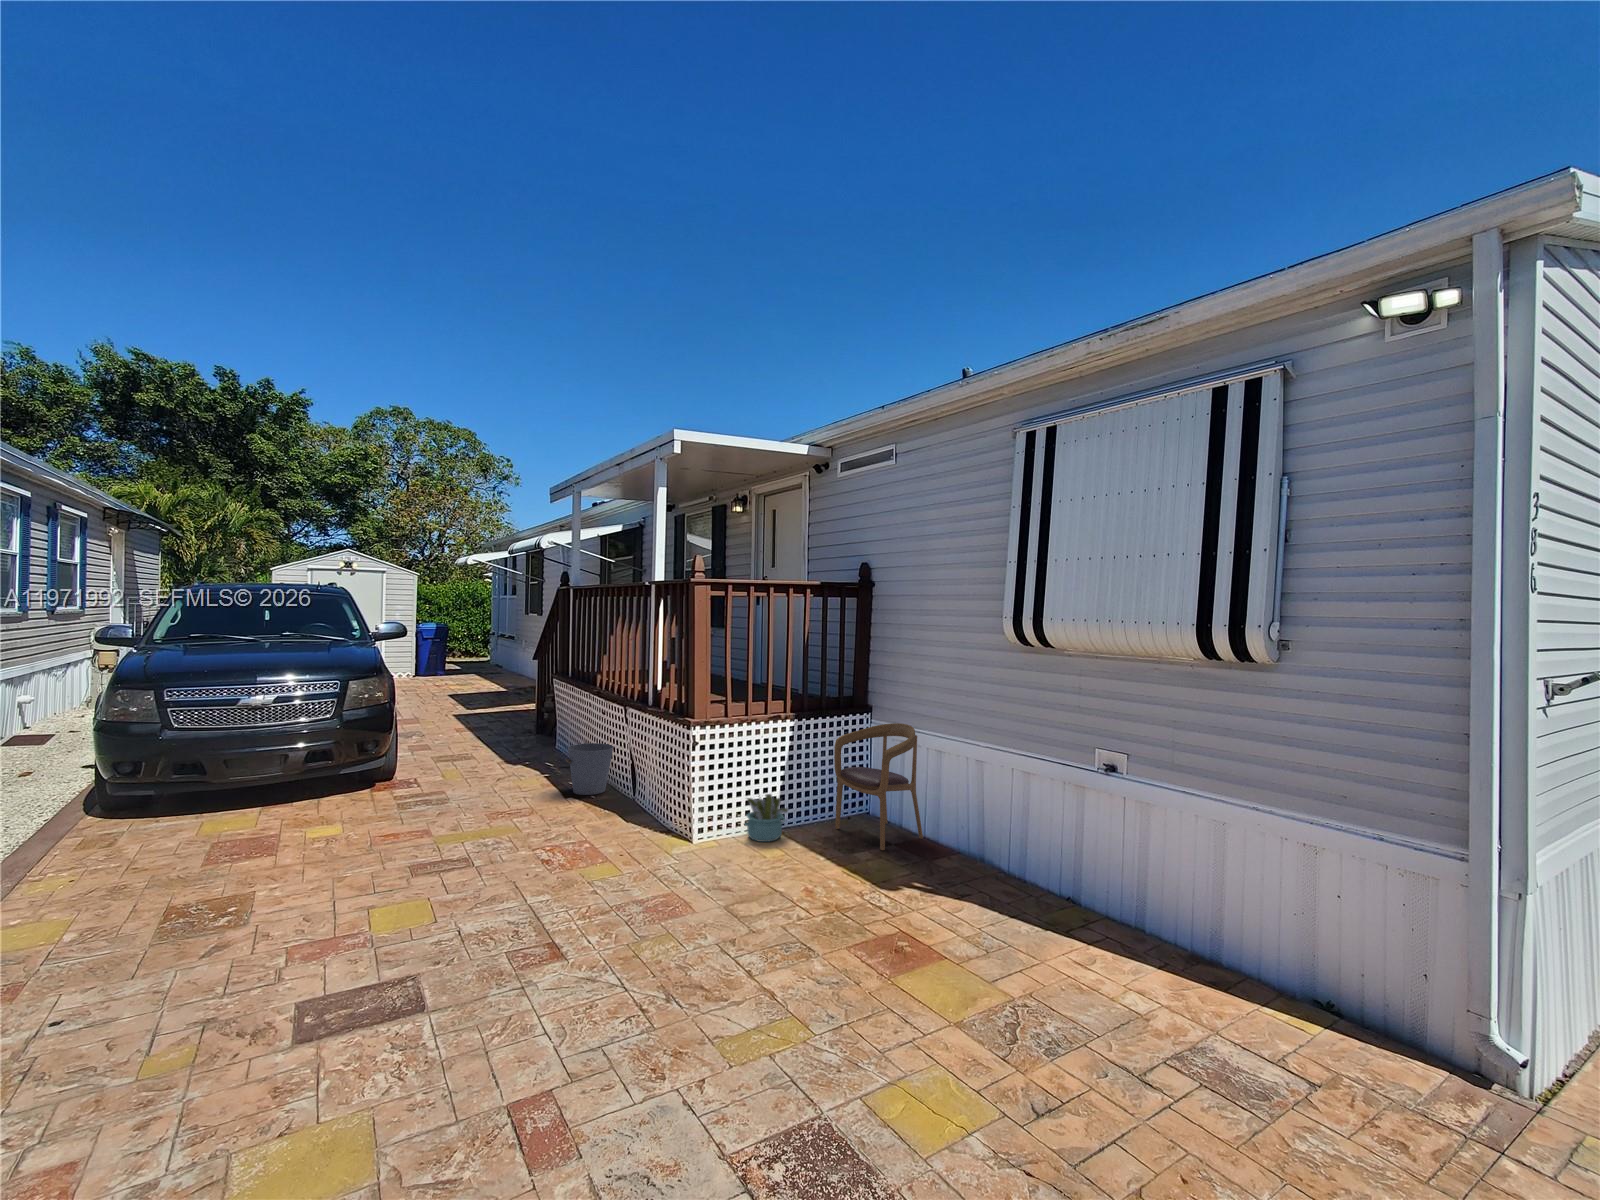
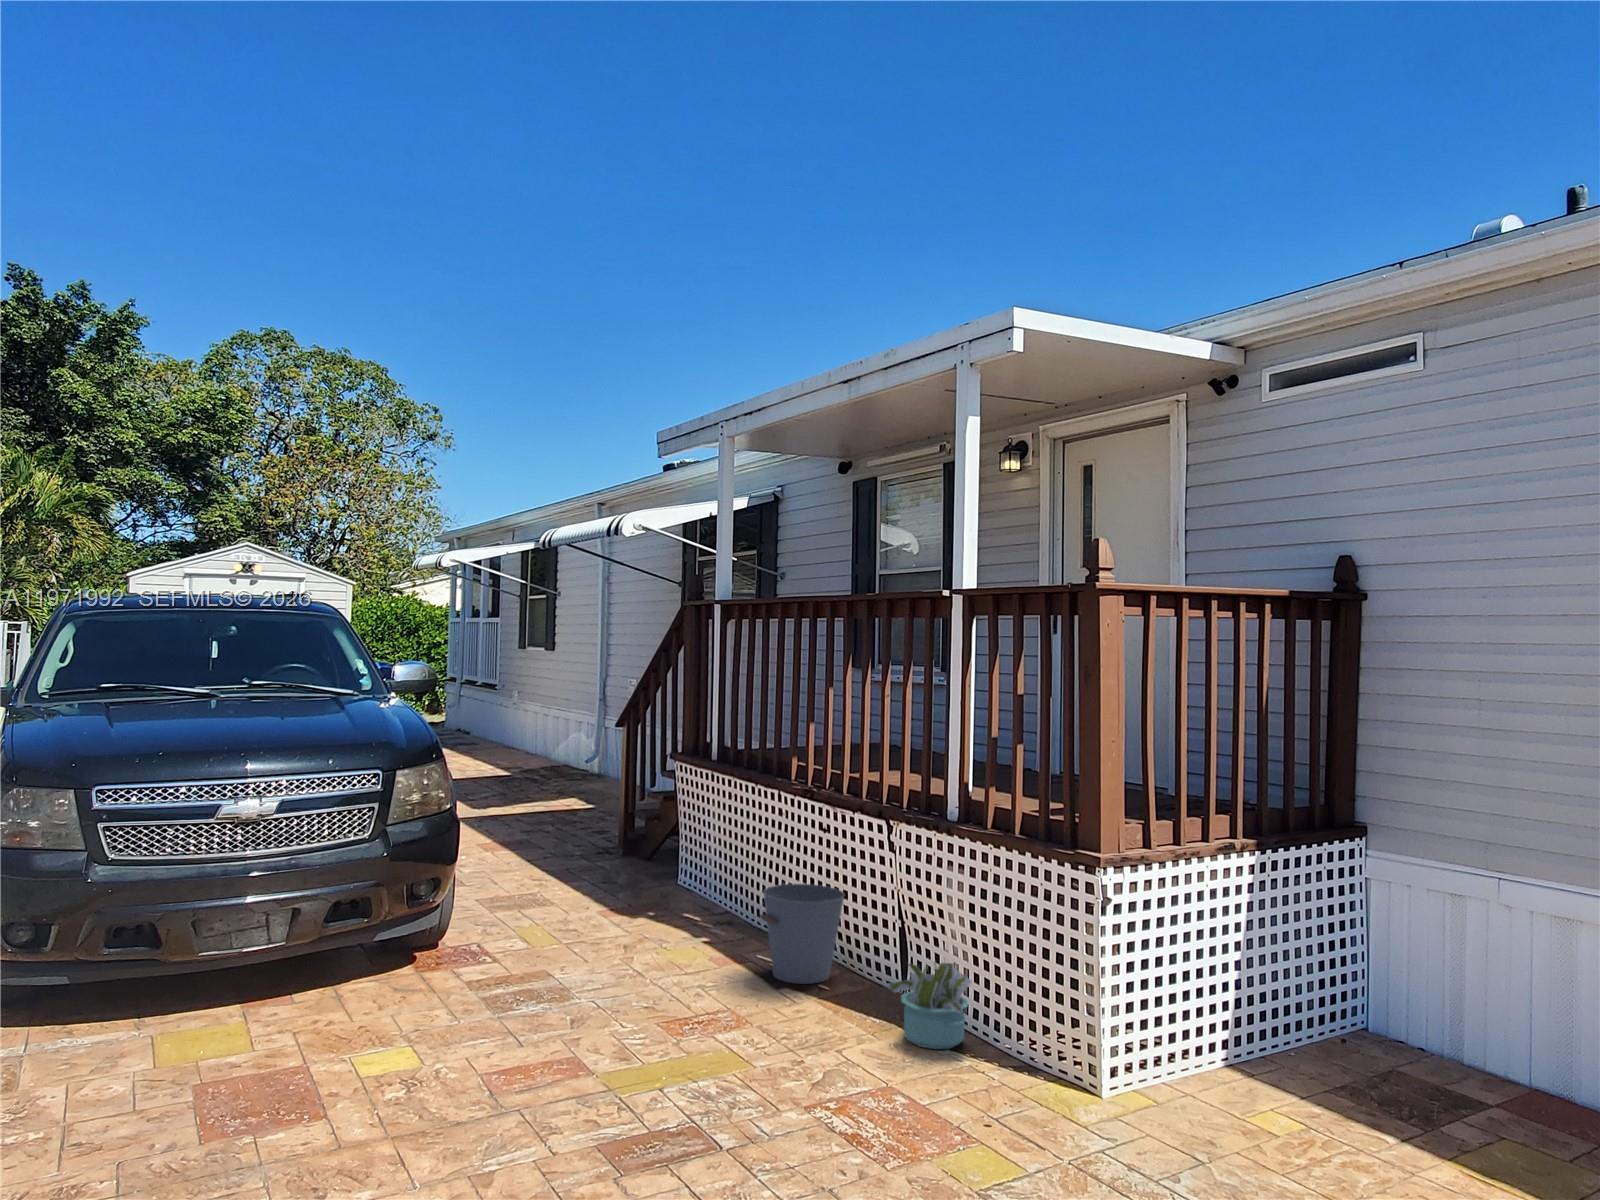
chair: present [834,723,923,850] -> none [1340,860,1546,1125]
decorative plant: present [744,794,788,842] -> present [885,962,972,1049]

